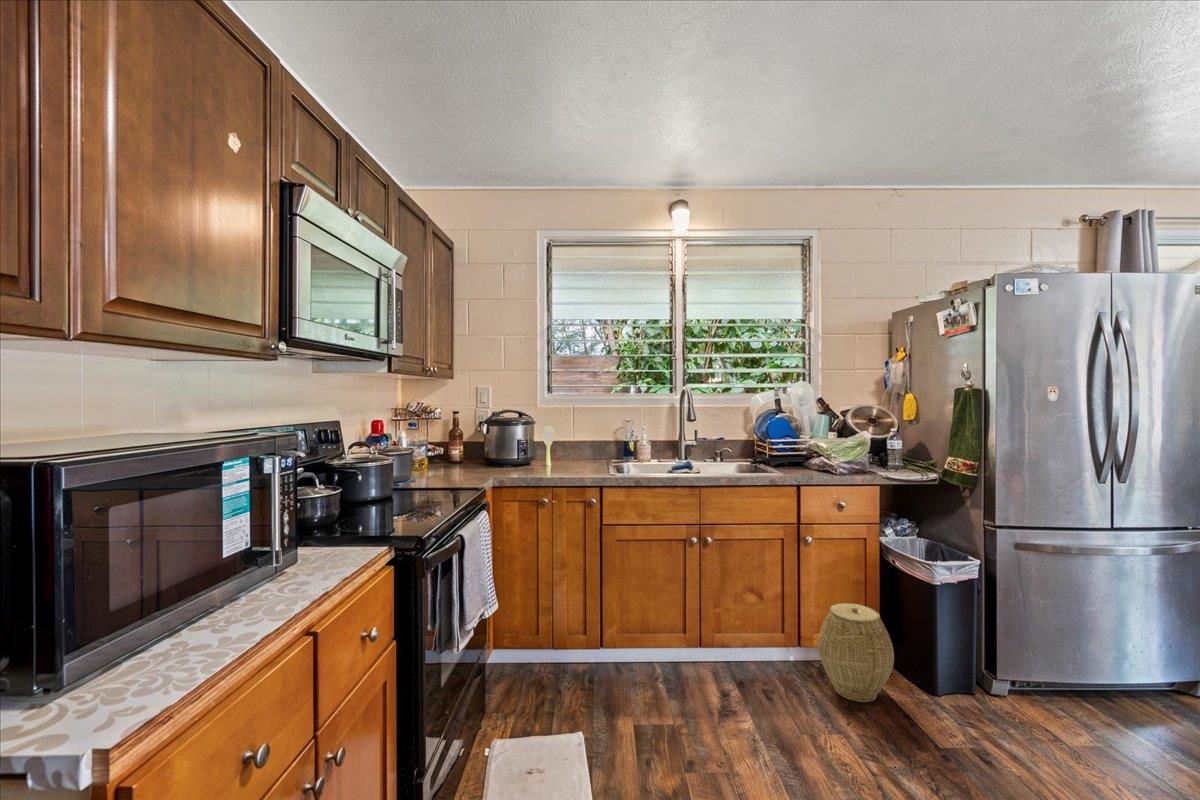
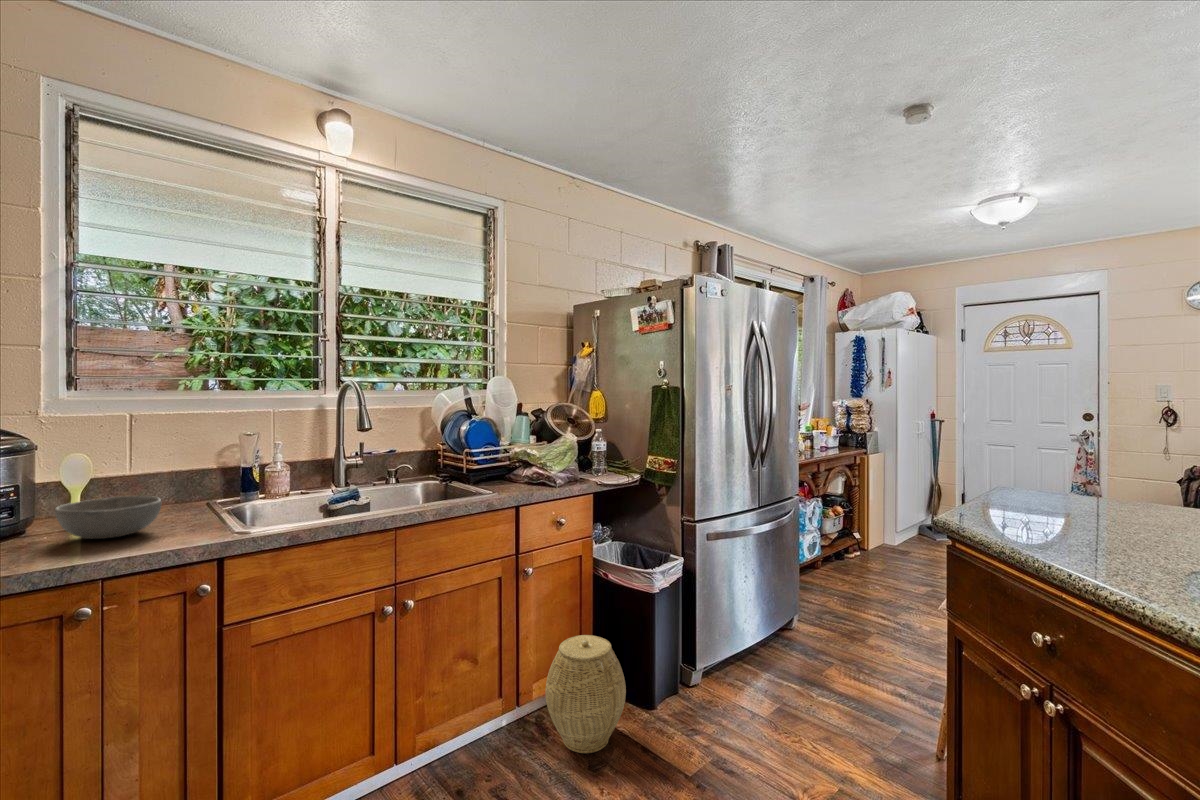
bowl: none [538,451,580,470] -> present [55,496,161,539]

